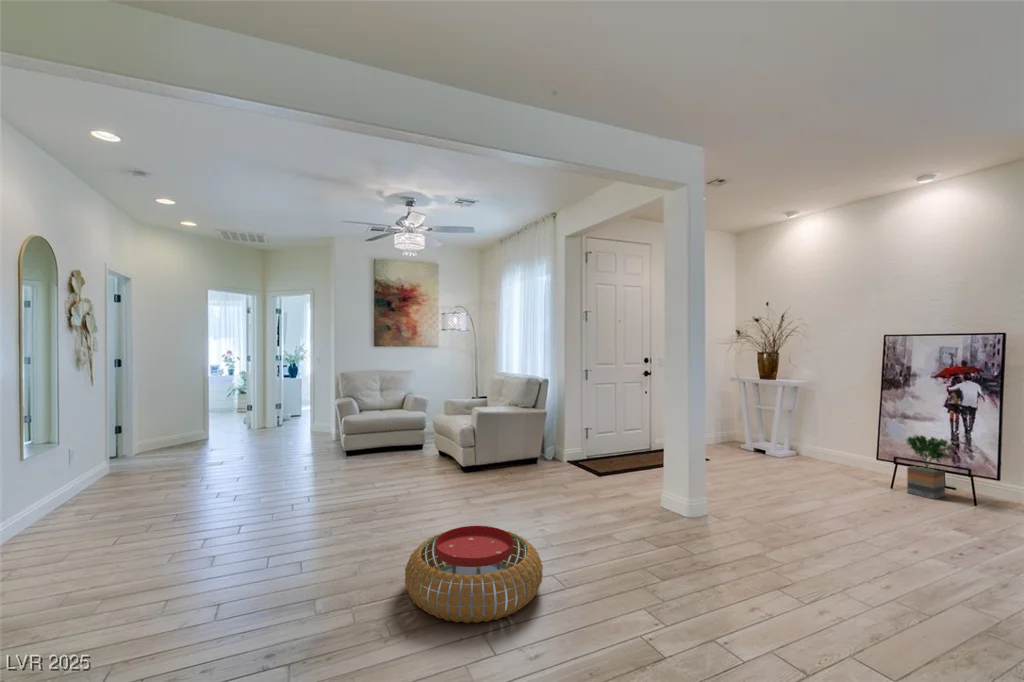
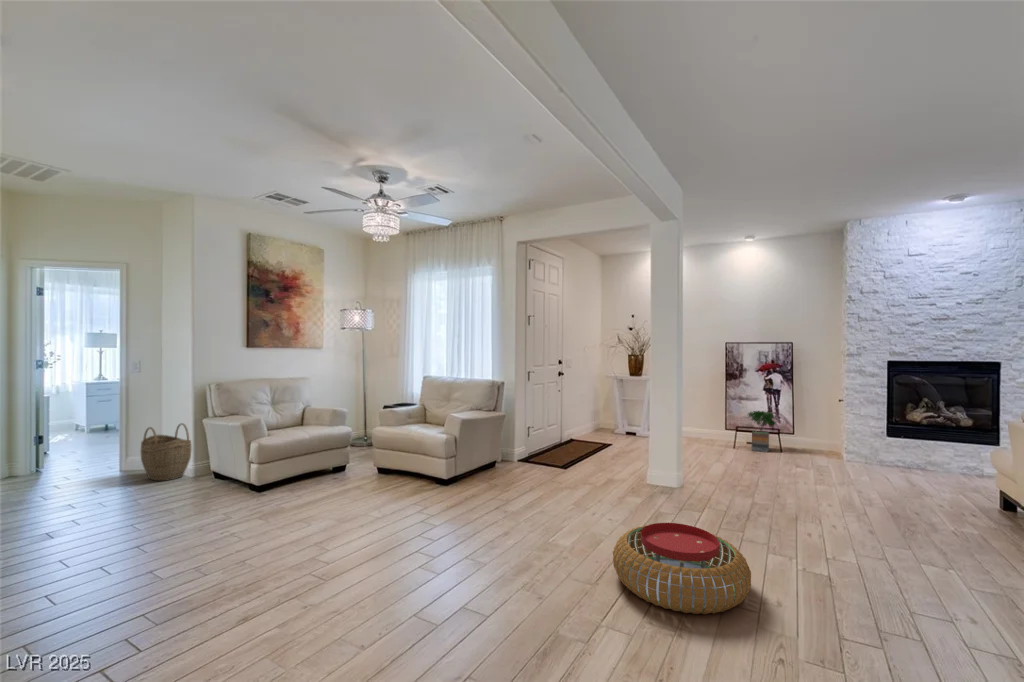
woven basket: none [303,402,331,441] -> present [141,424,191,481]

